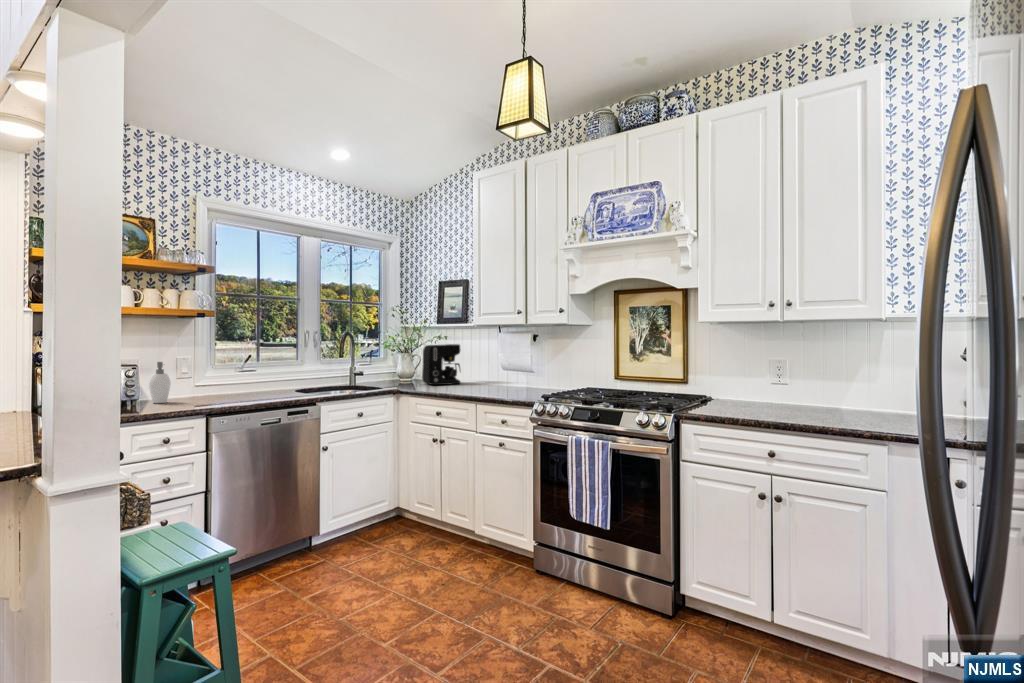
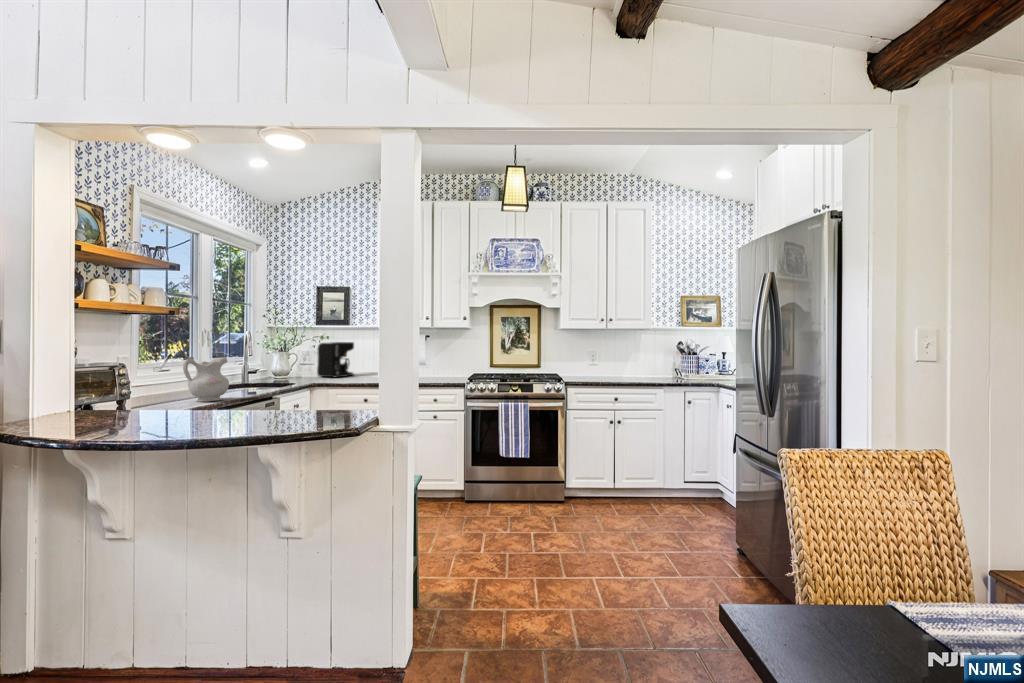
ceramic pitcher: none [201,357,245,403] -> present [183,357,229,402]
soap dispenser: present [149,362,171,403] -> none [123,363,154,407]

